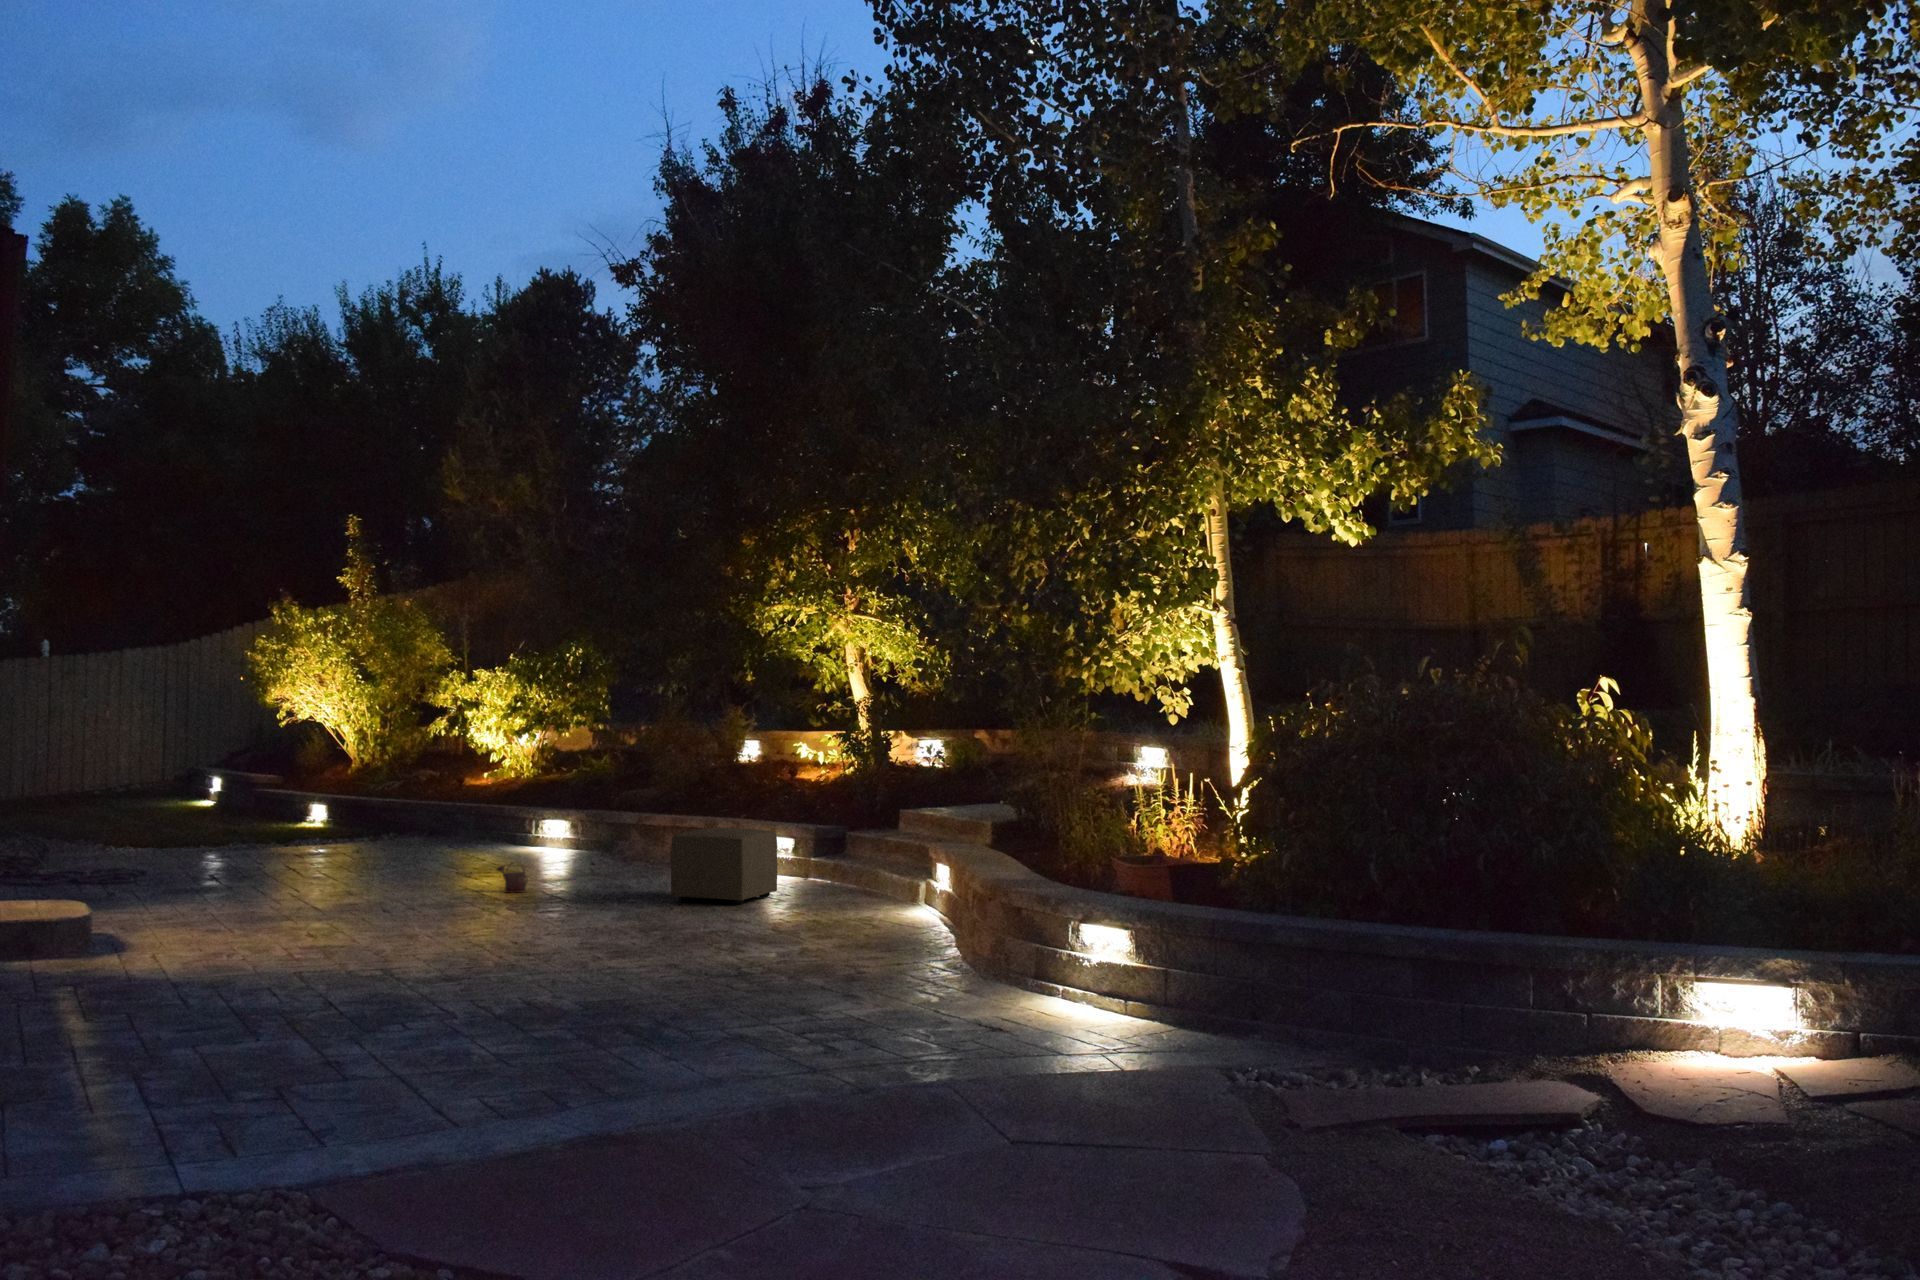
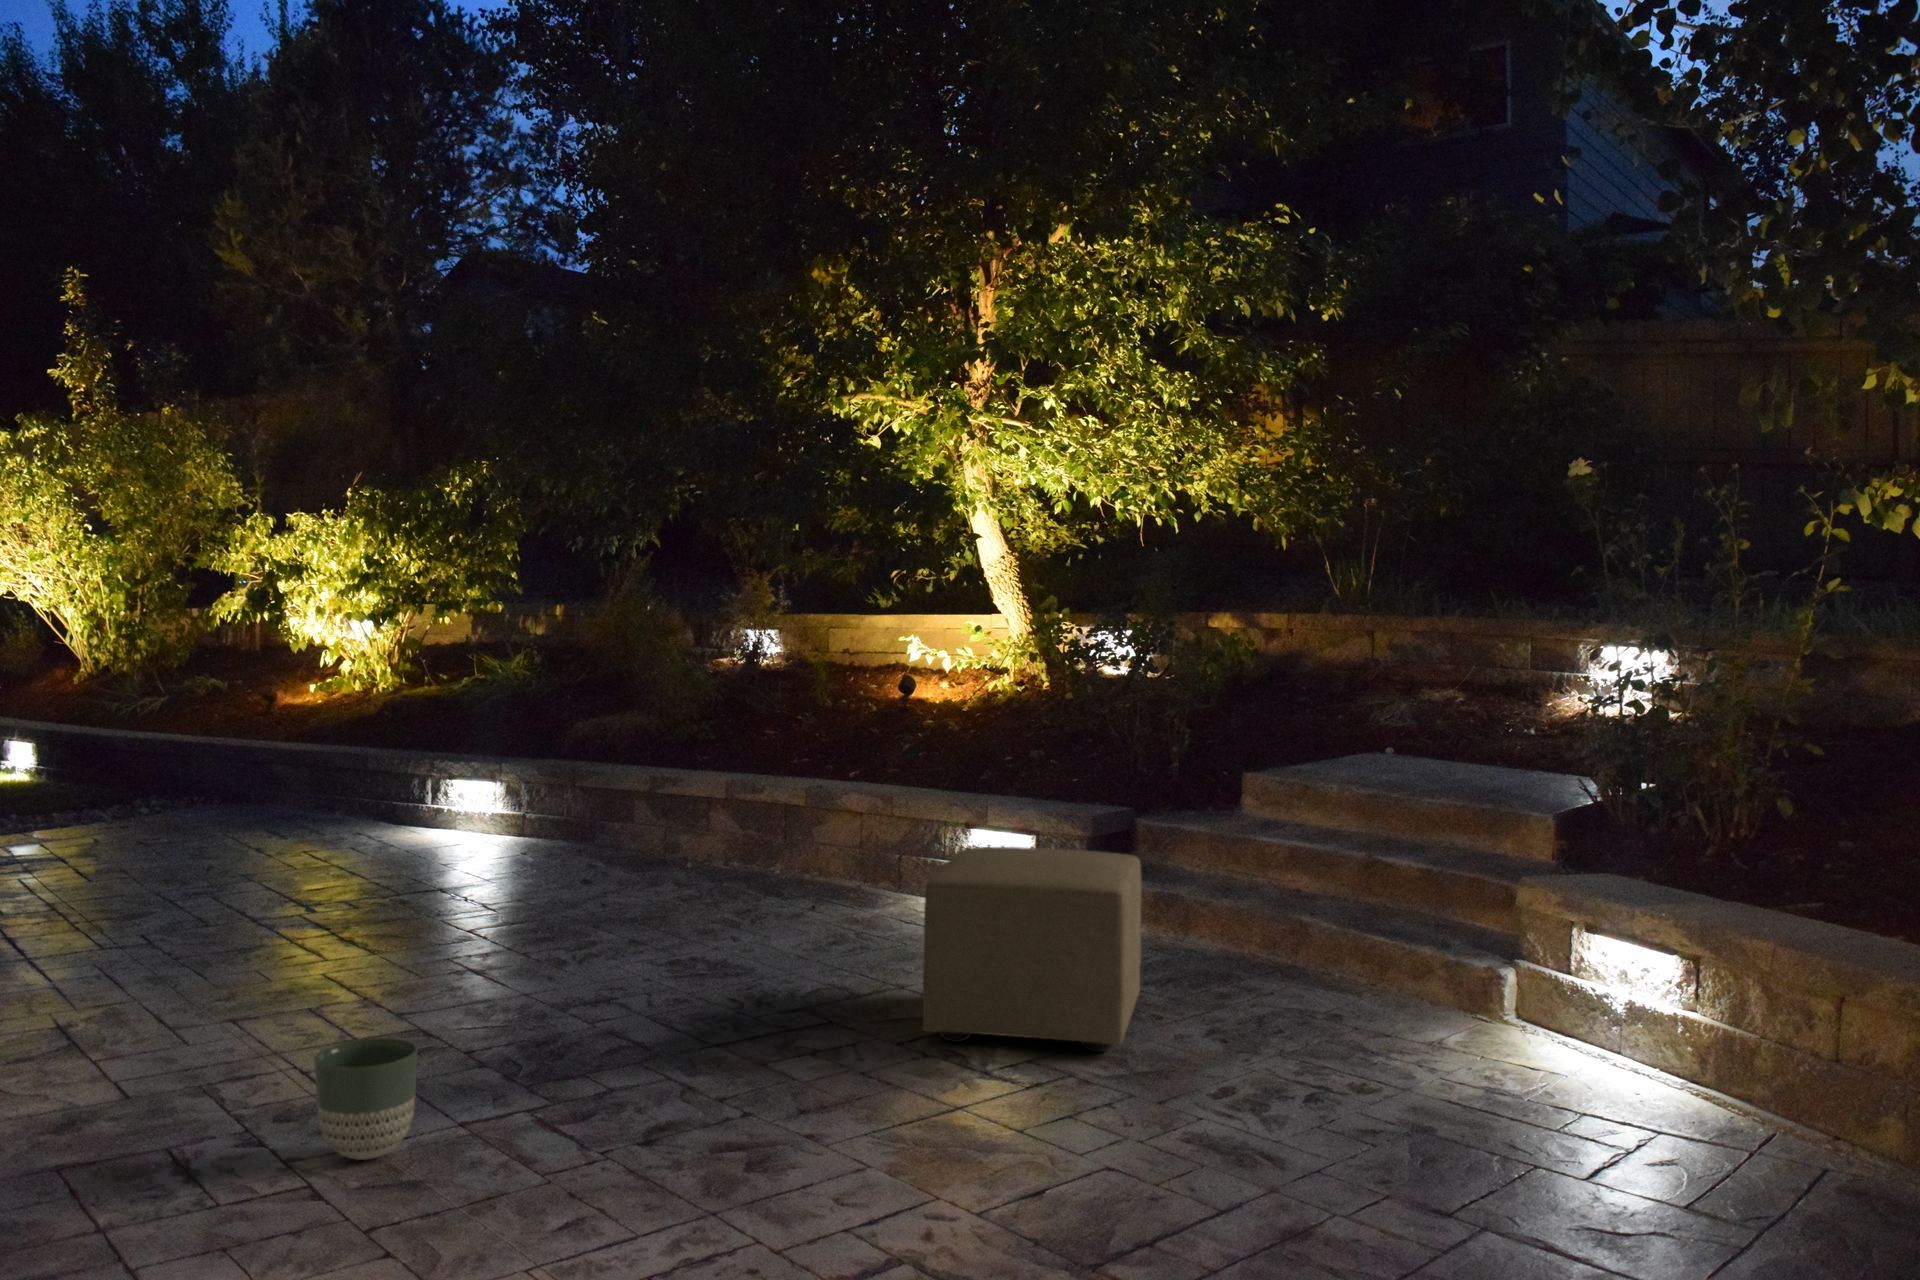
watering can: present [497,866,528,893] -> none [445,932,531,1013]
planter: none [430,876,465,915] -> present [314,1038,417,1160]

